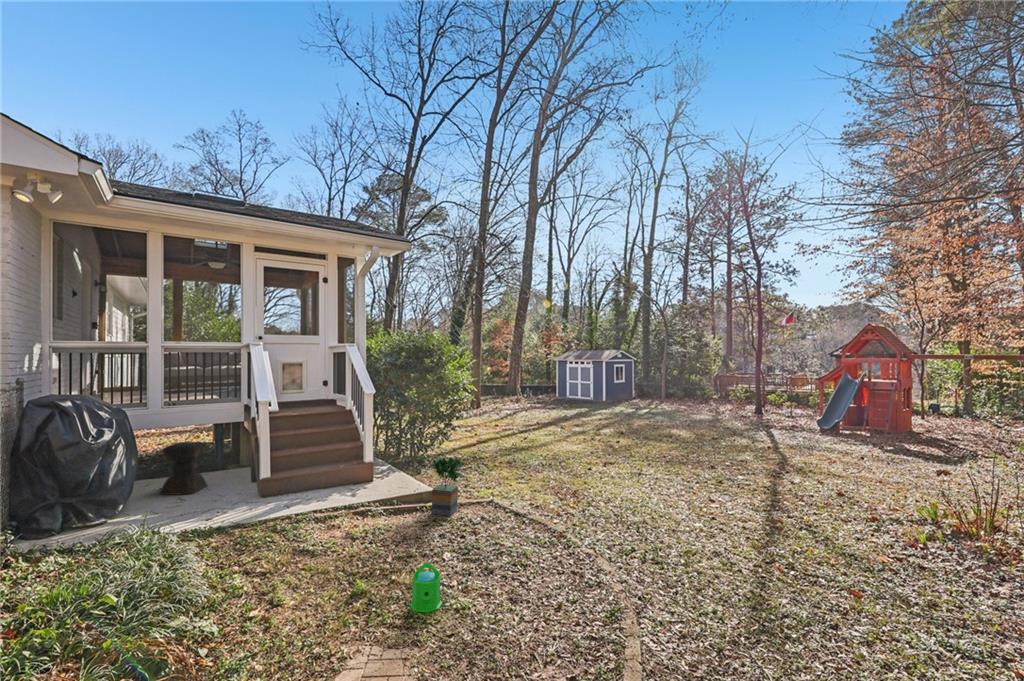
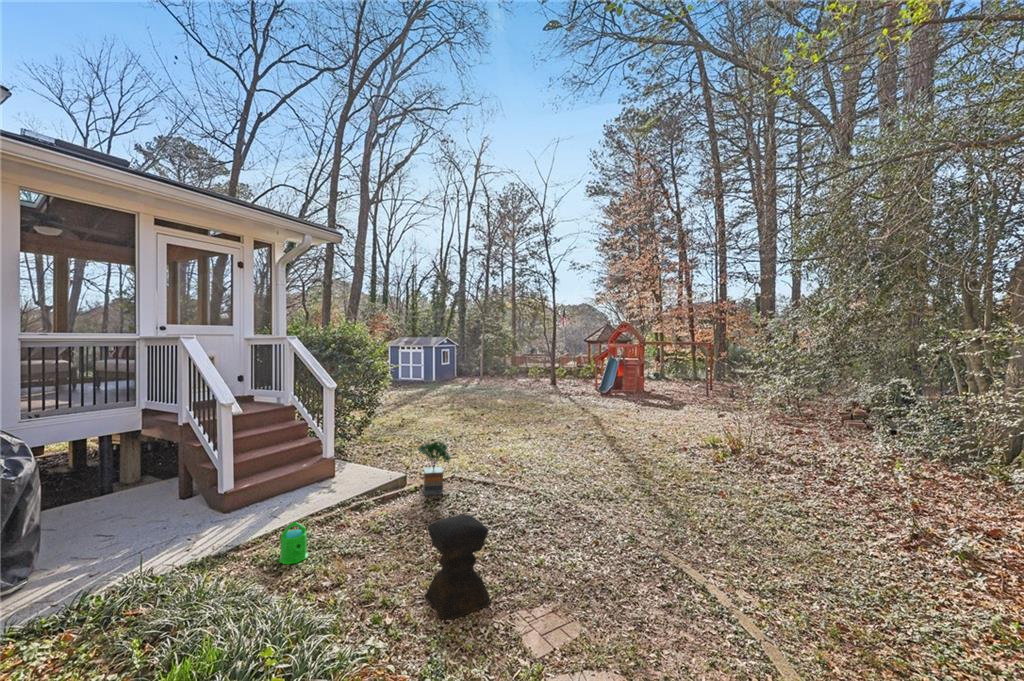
stool: present [160,442,207,495] -> present [425,514,490,620]
watering can: present [410,563,442,613] -> present [279,522,309,564]

